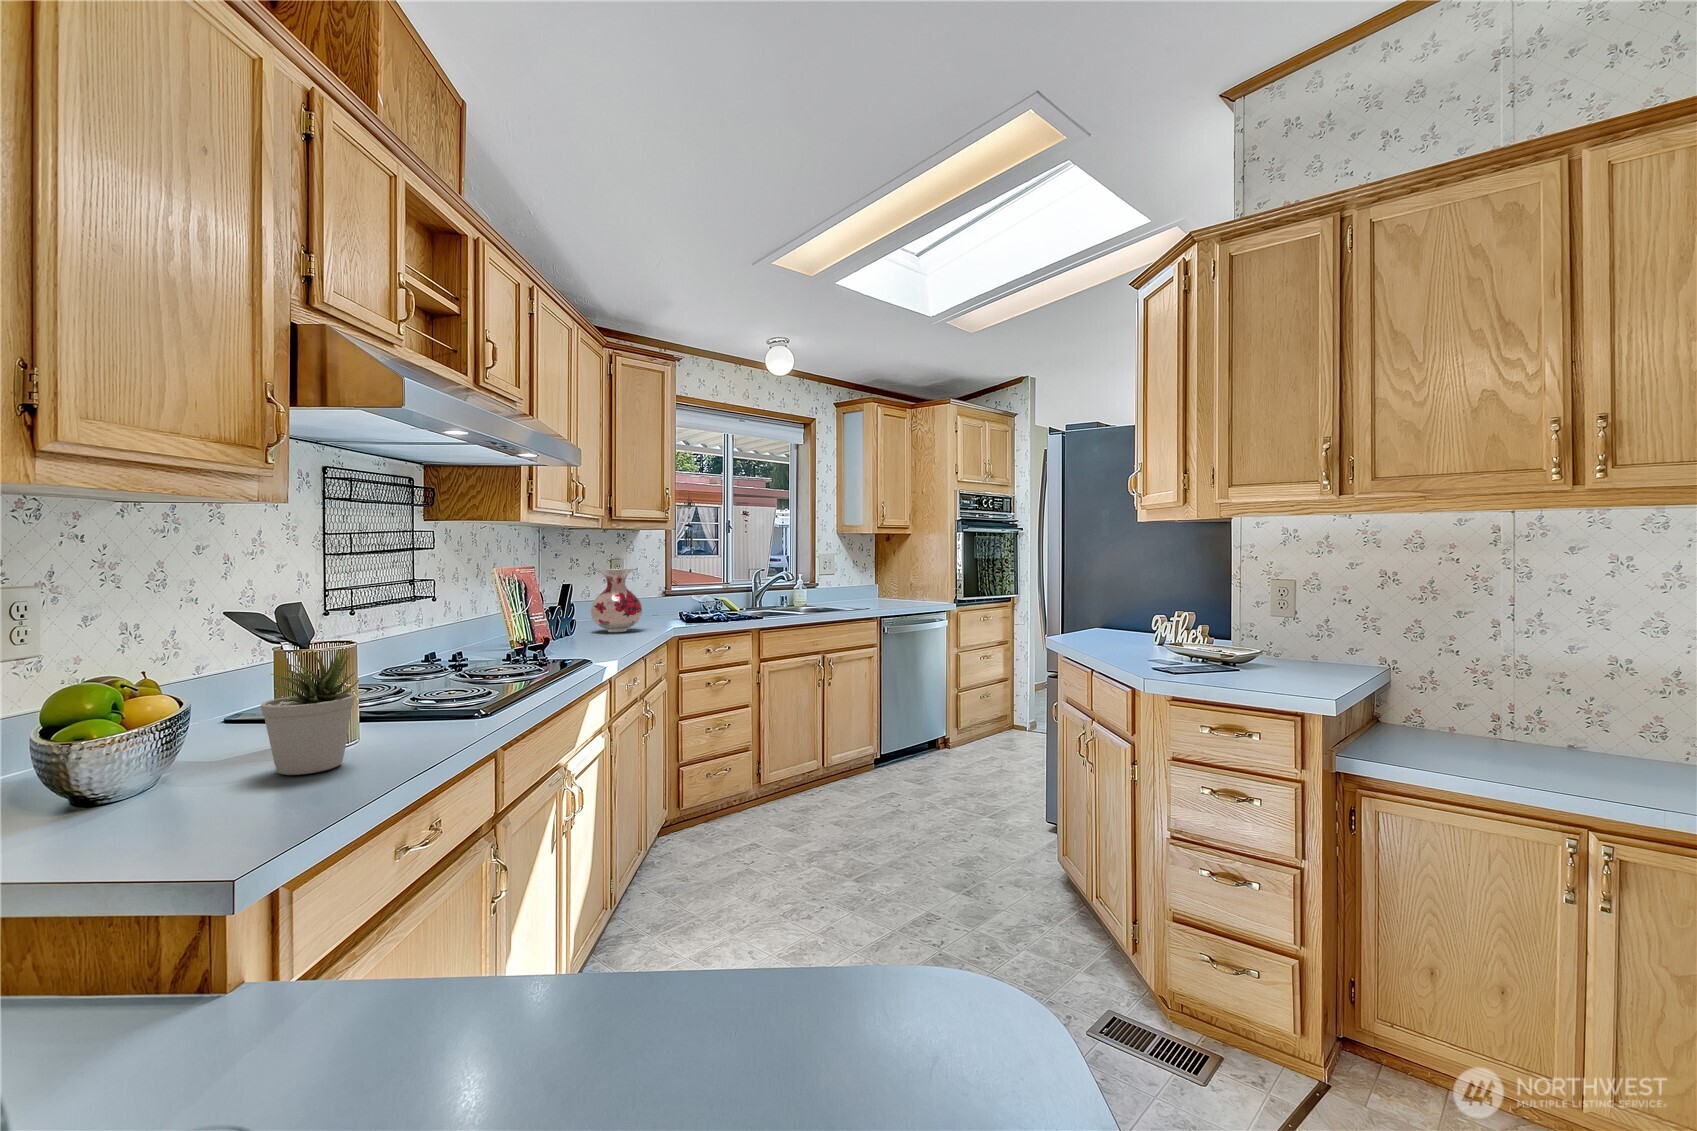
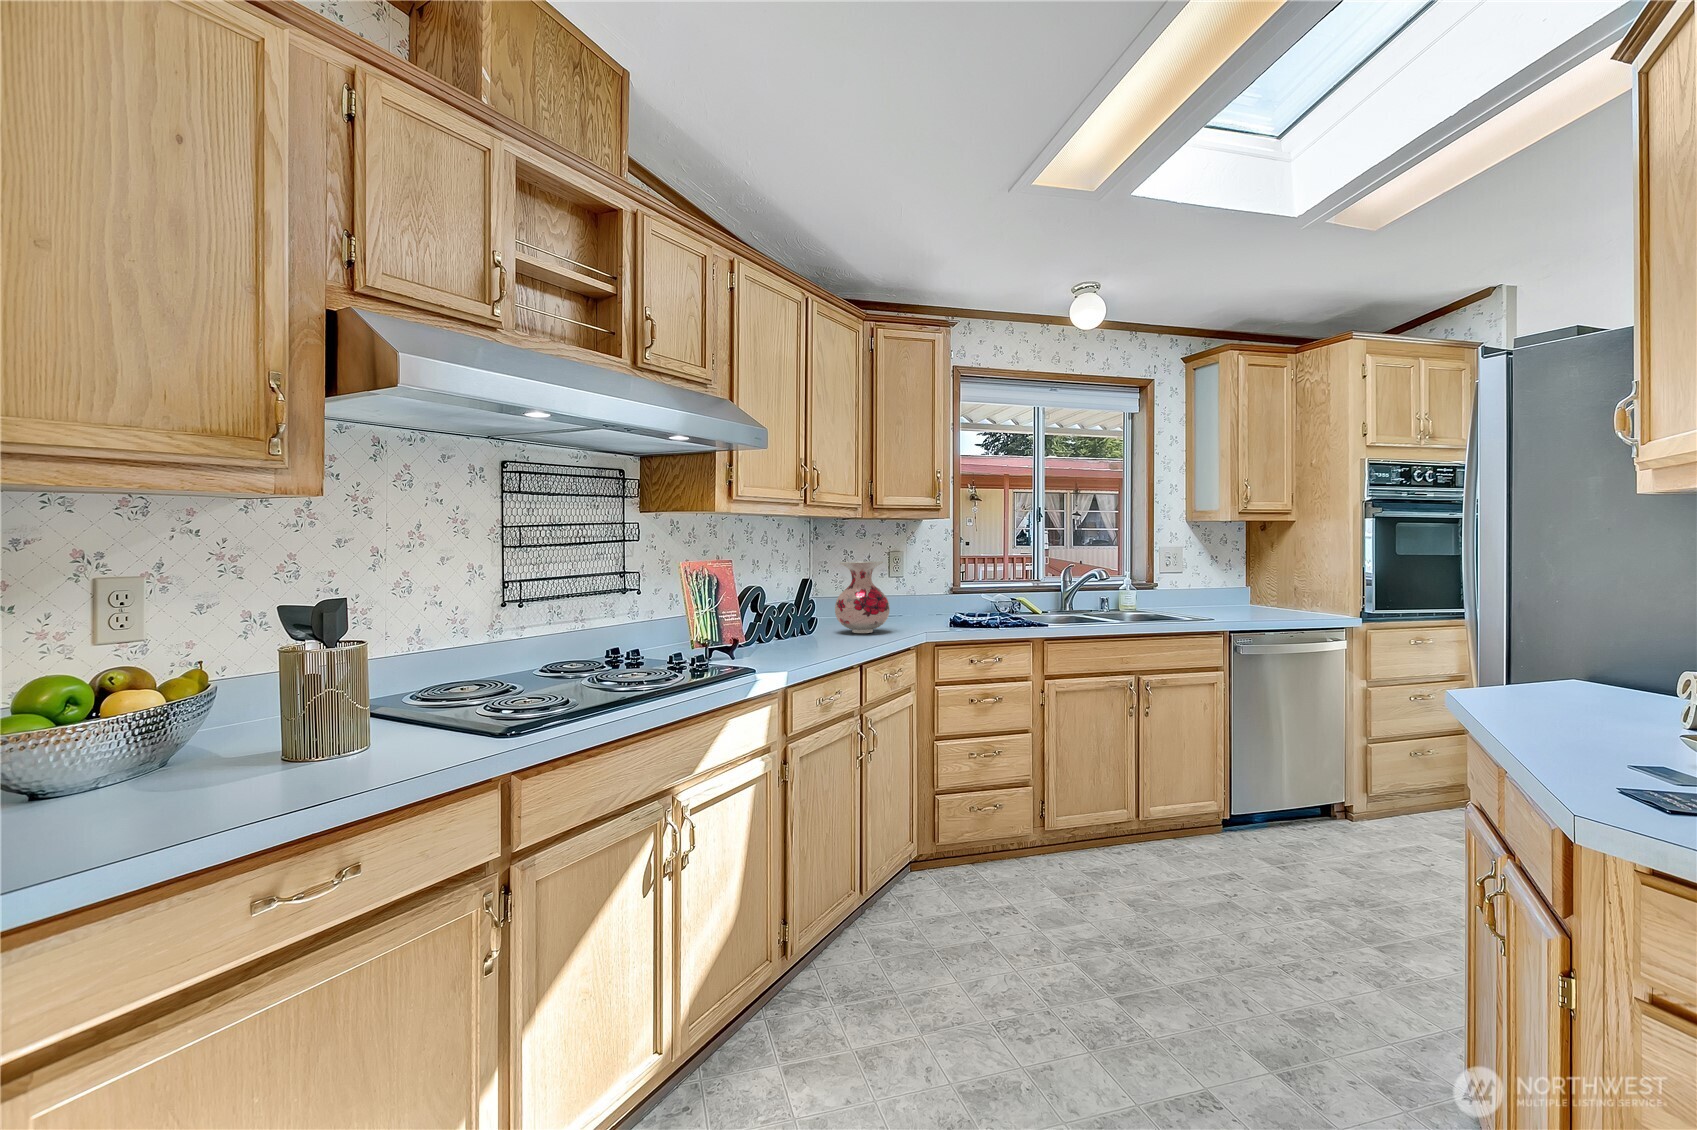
potted plant: present [261,649,359,775] -> none [137,659,262,811]

